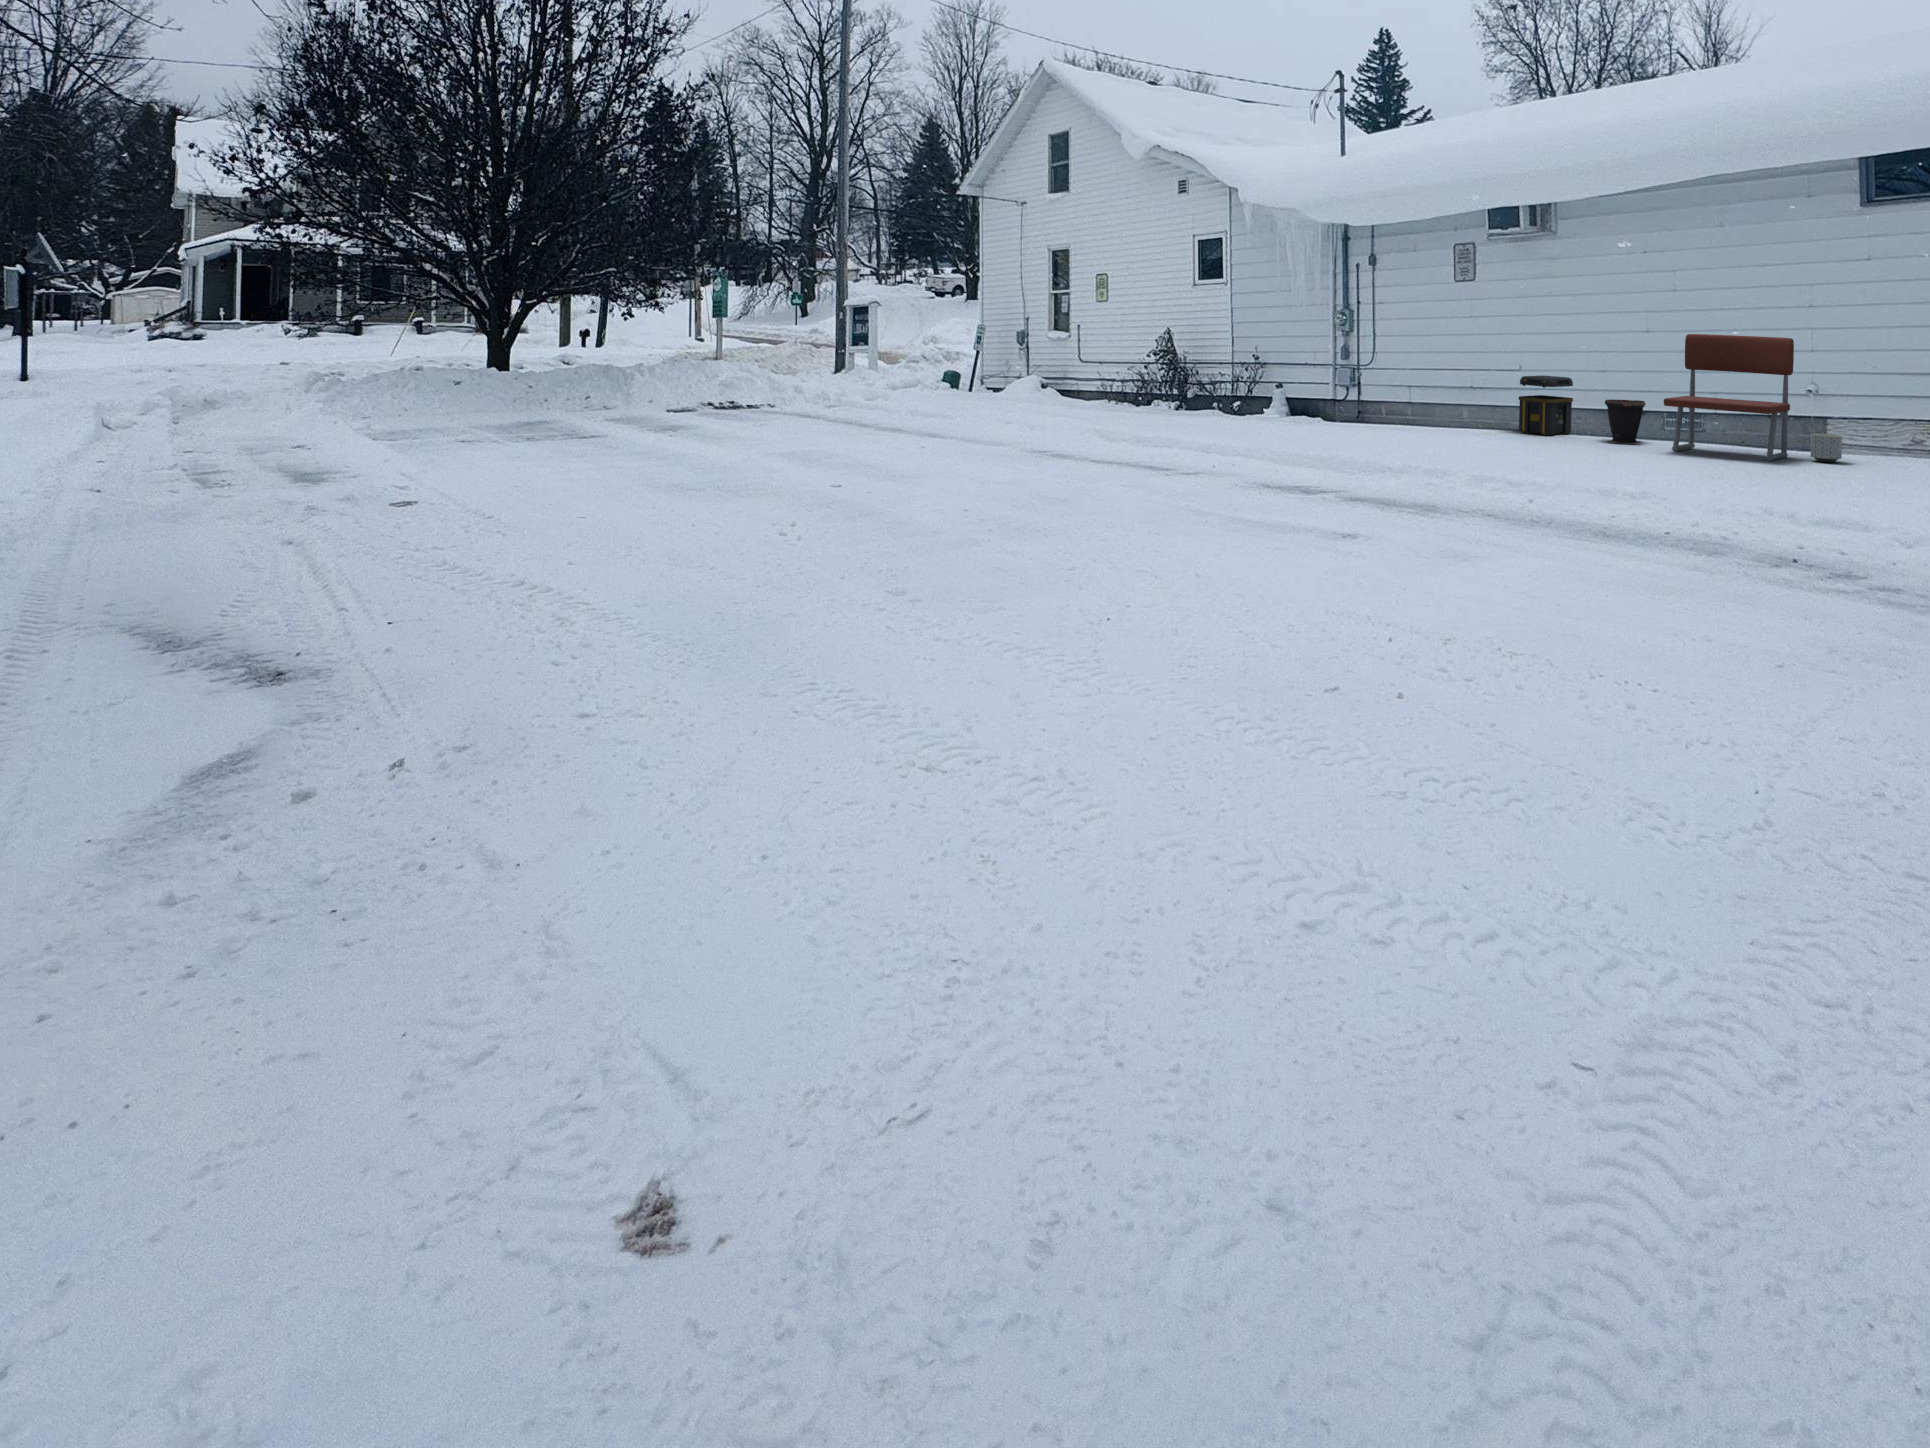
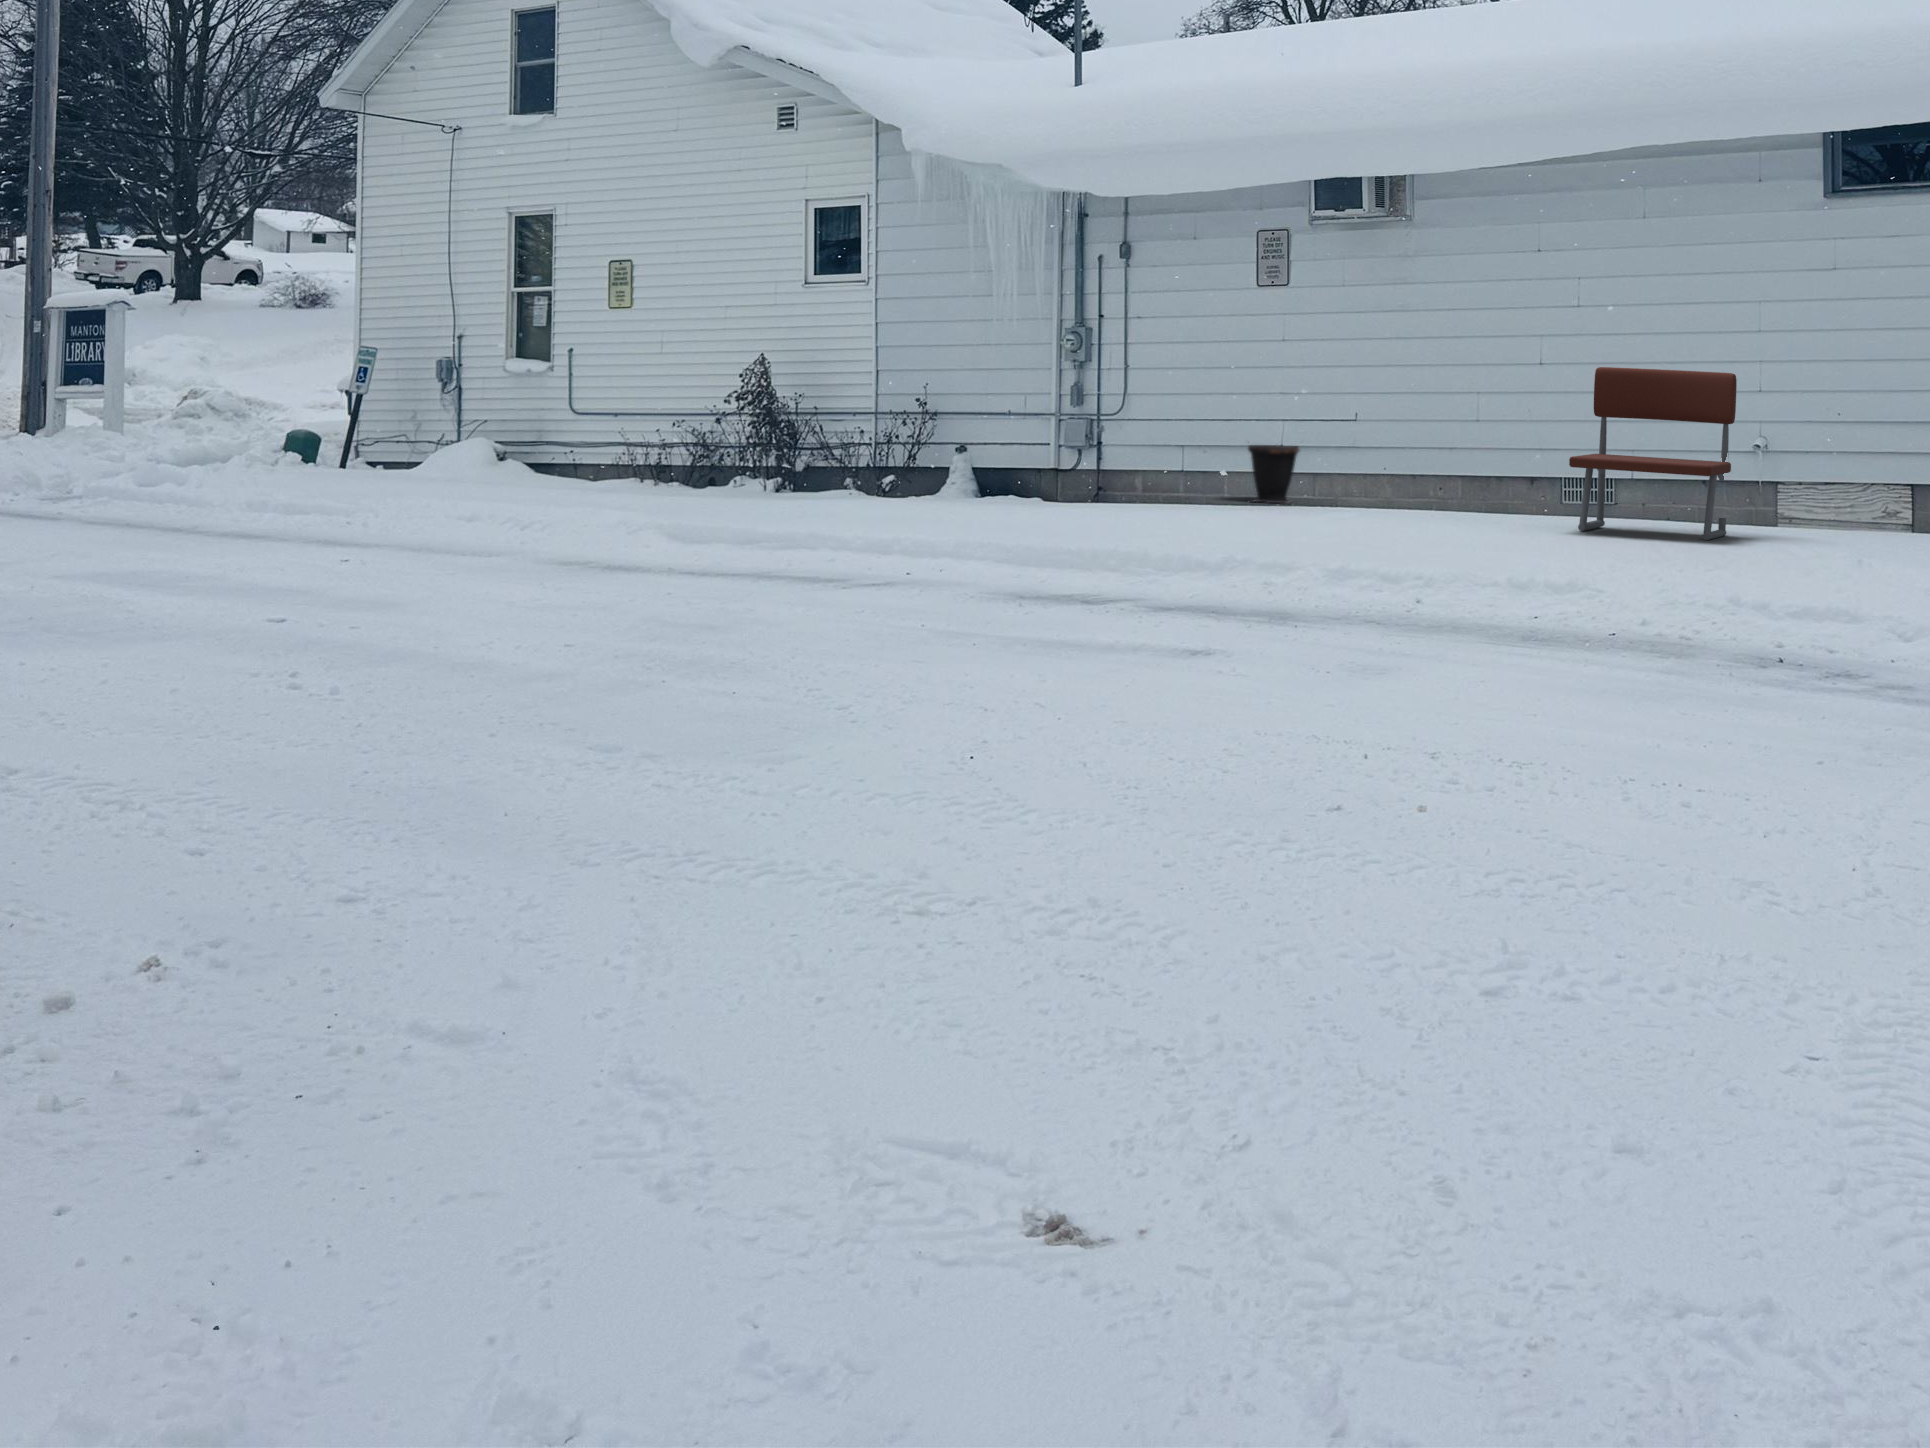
toolbox: present [1519,375,1573,436] -> none [1357,427,1433,514]
bucket: present [1605,399,1646,445] -> present [1248,445,1299,504]
planter: present [1811,433,1842,462] -> none [1757,502,1796,541]

